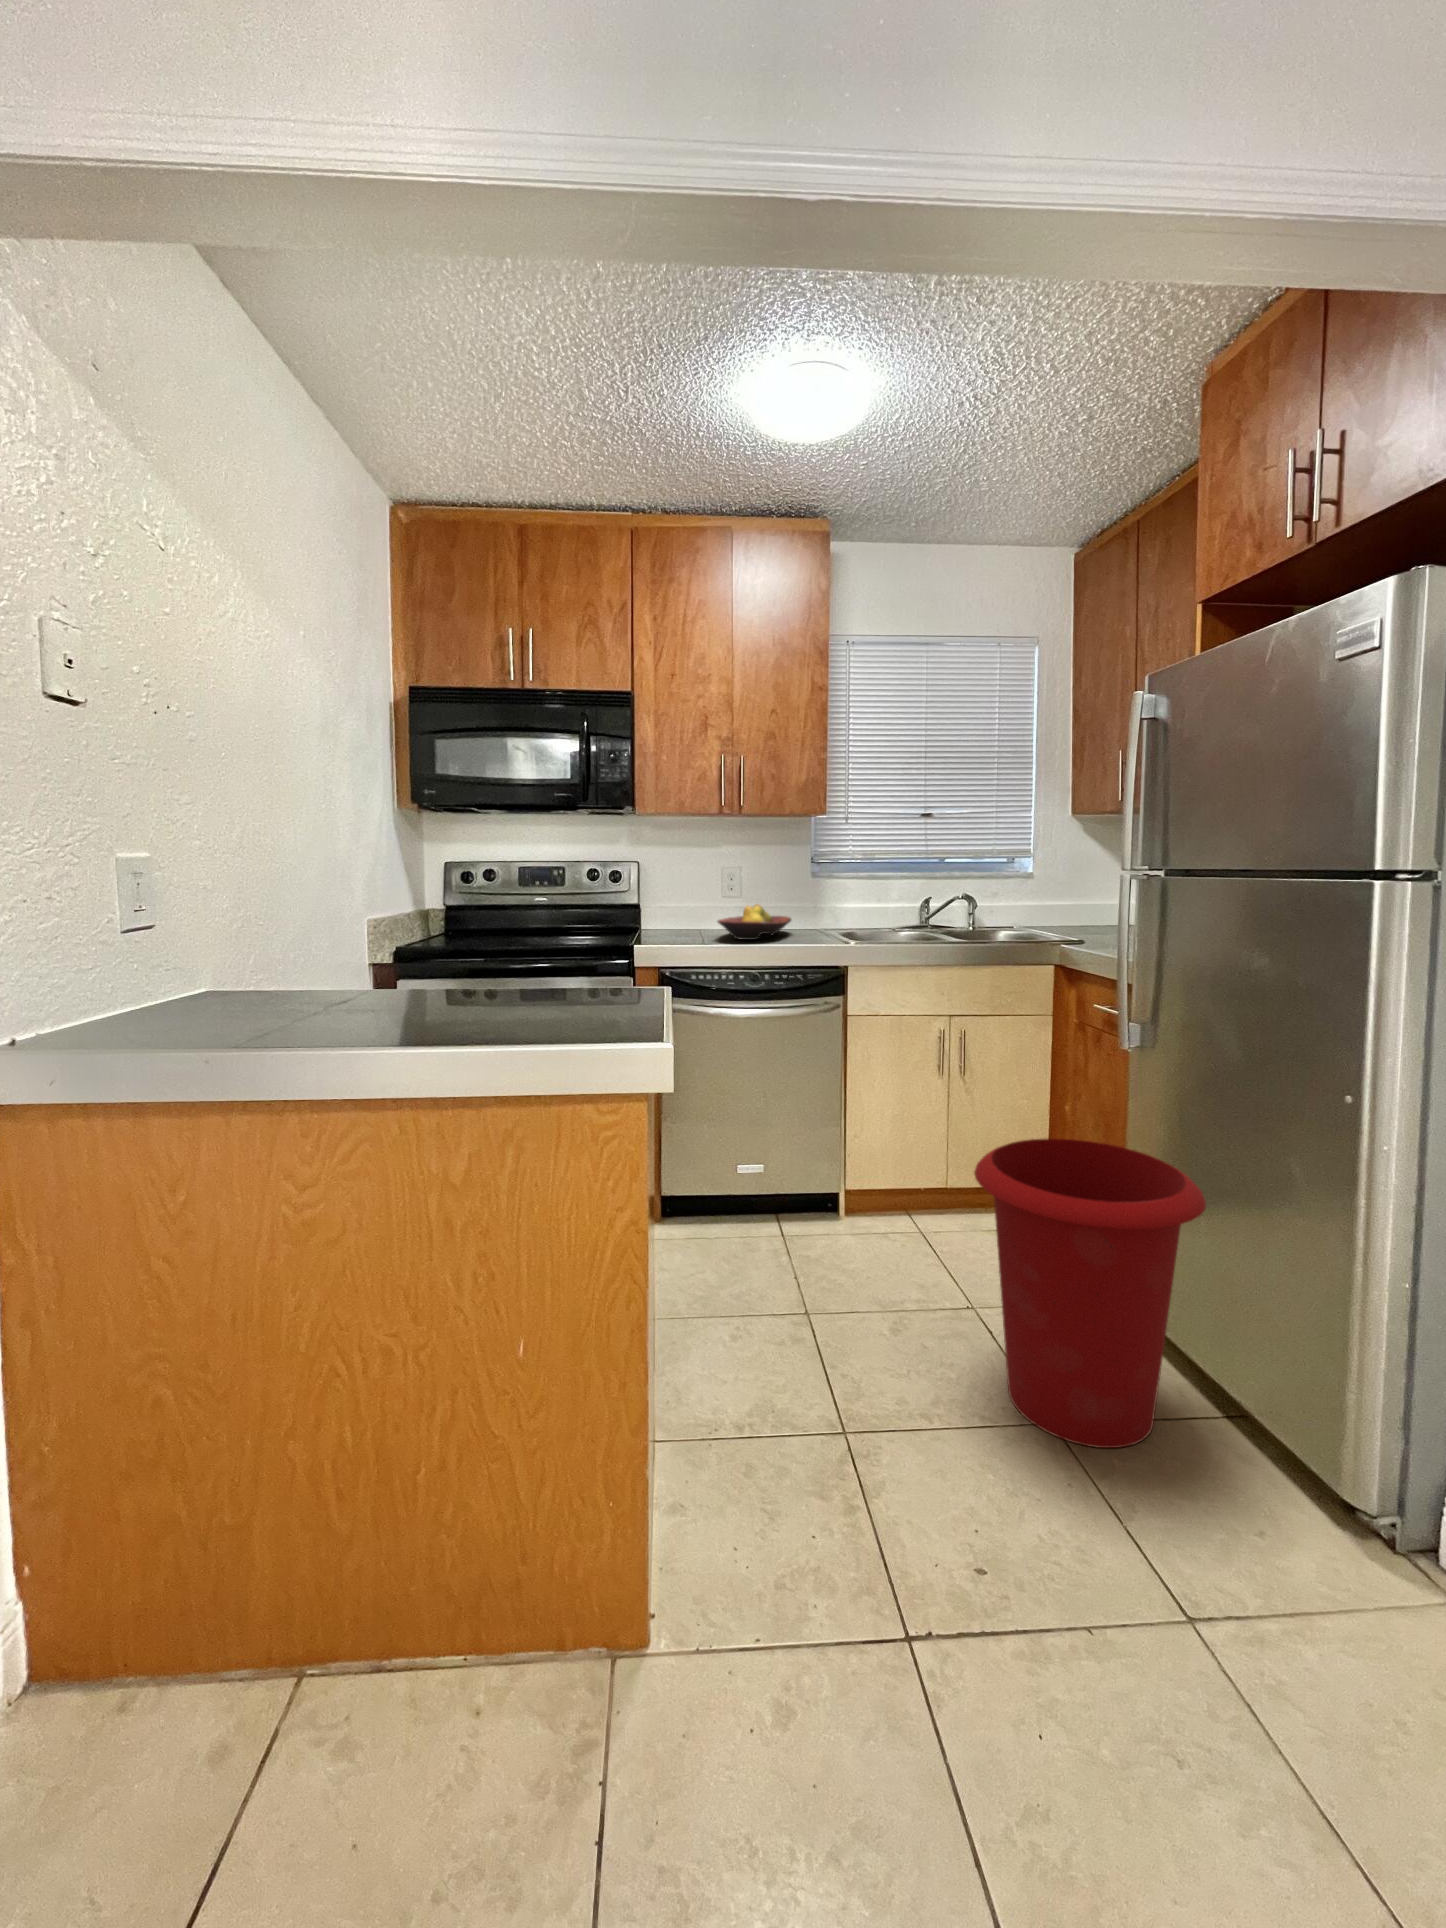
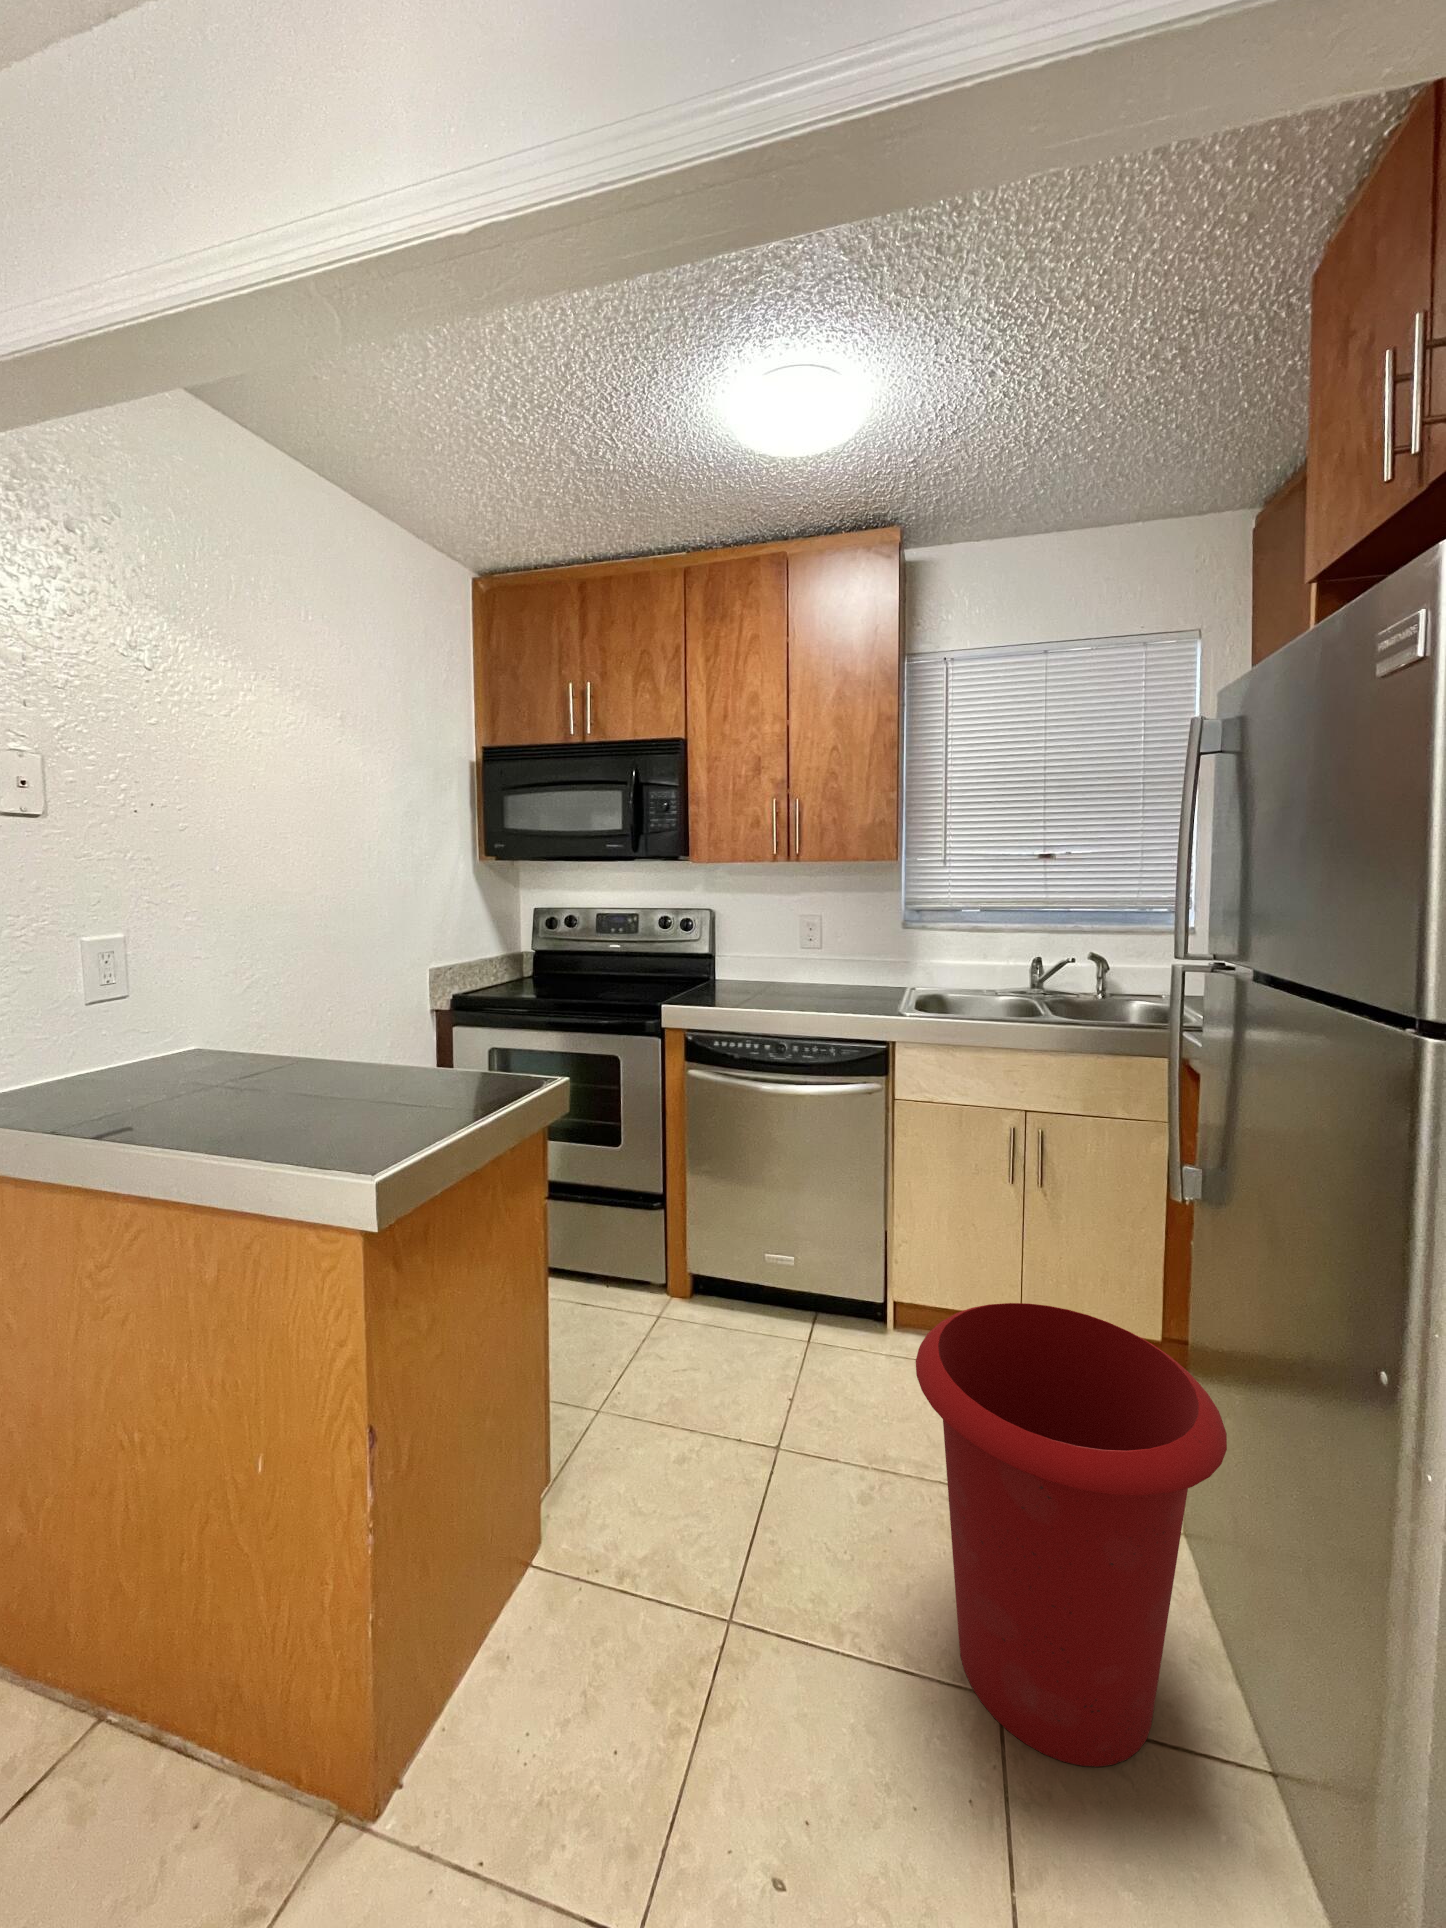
fruit bowl: present [718,904,791,940] -> none [768,958,862,999]

